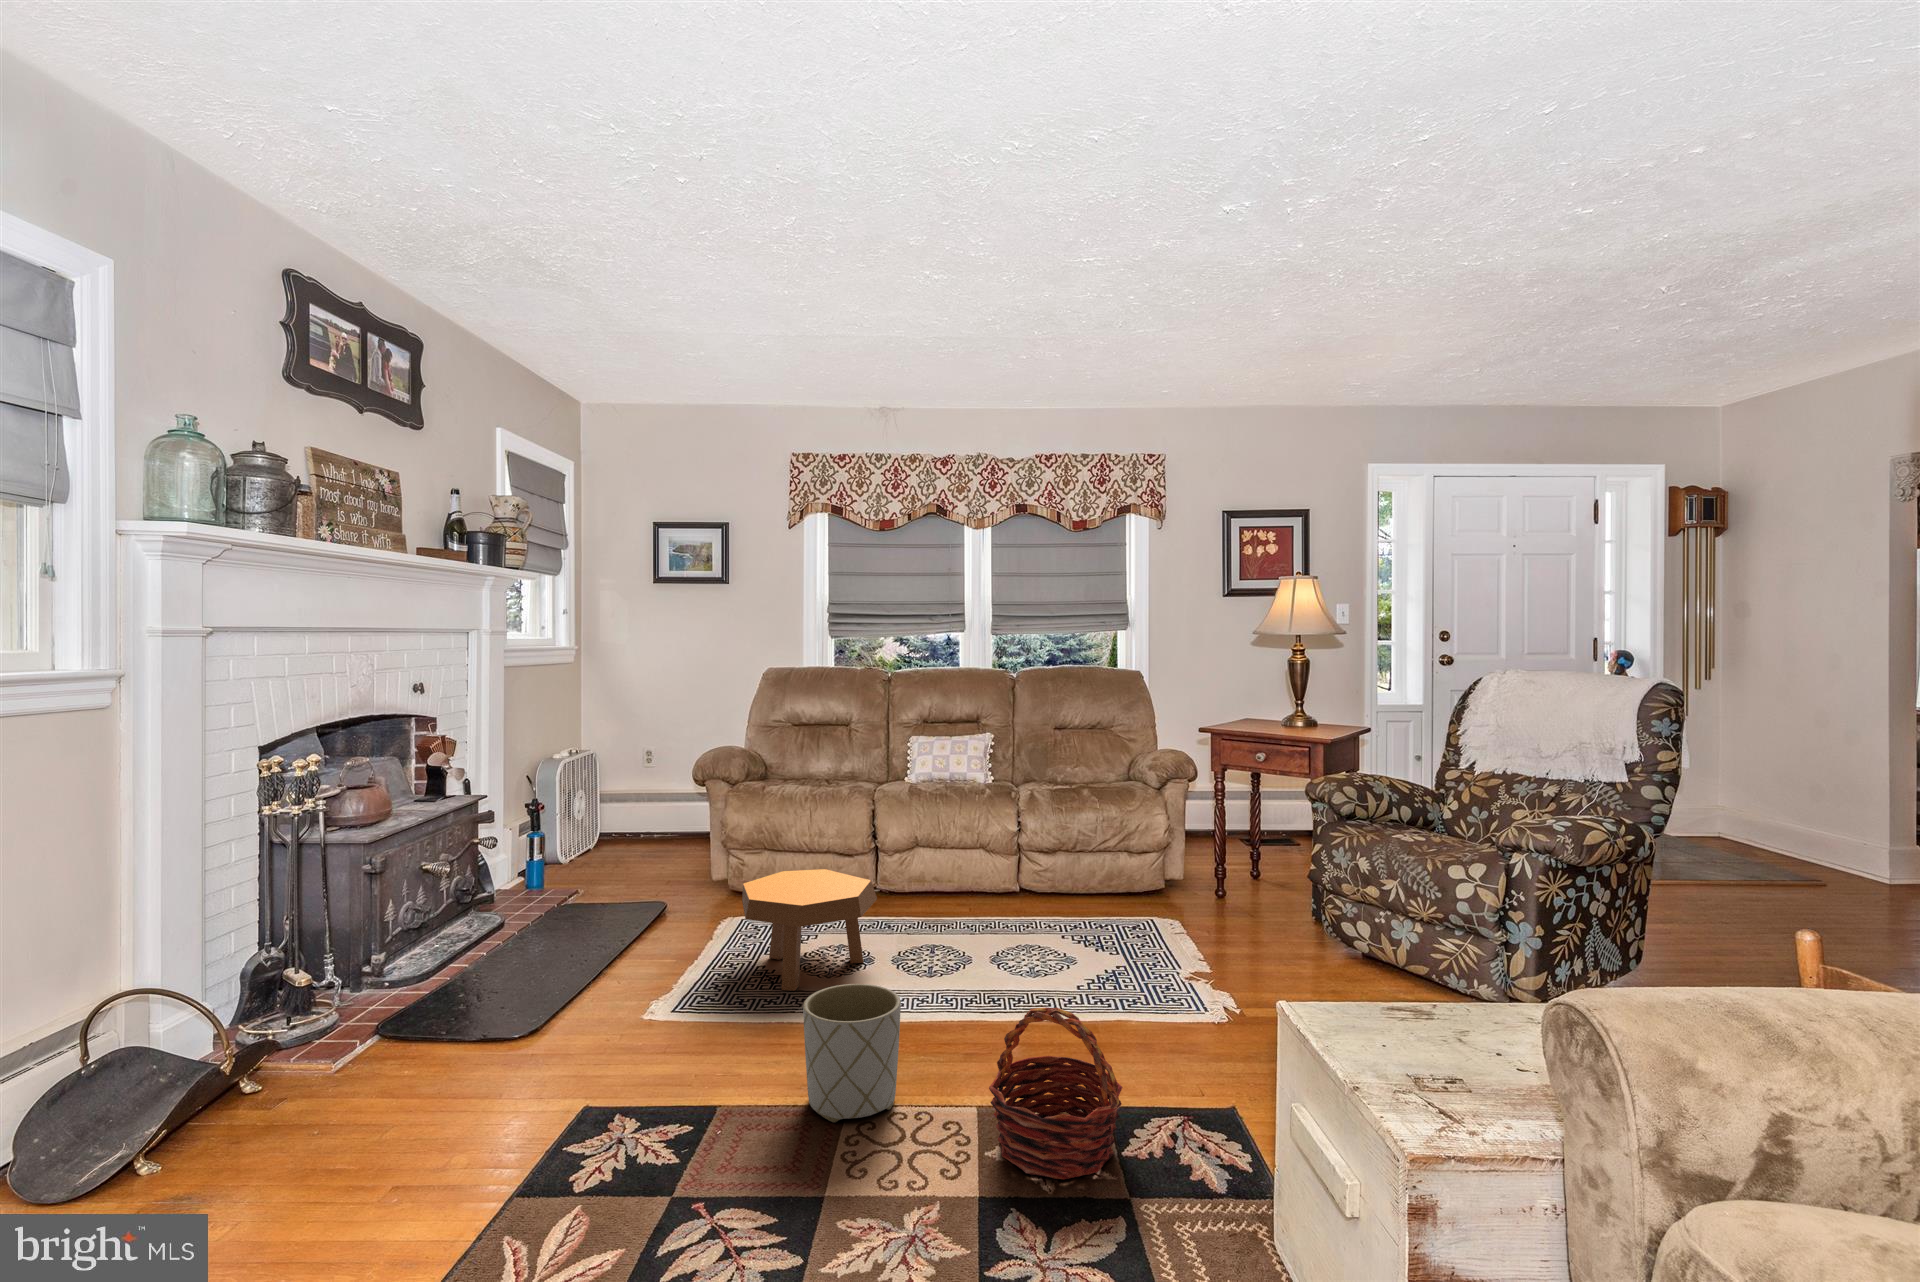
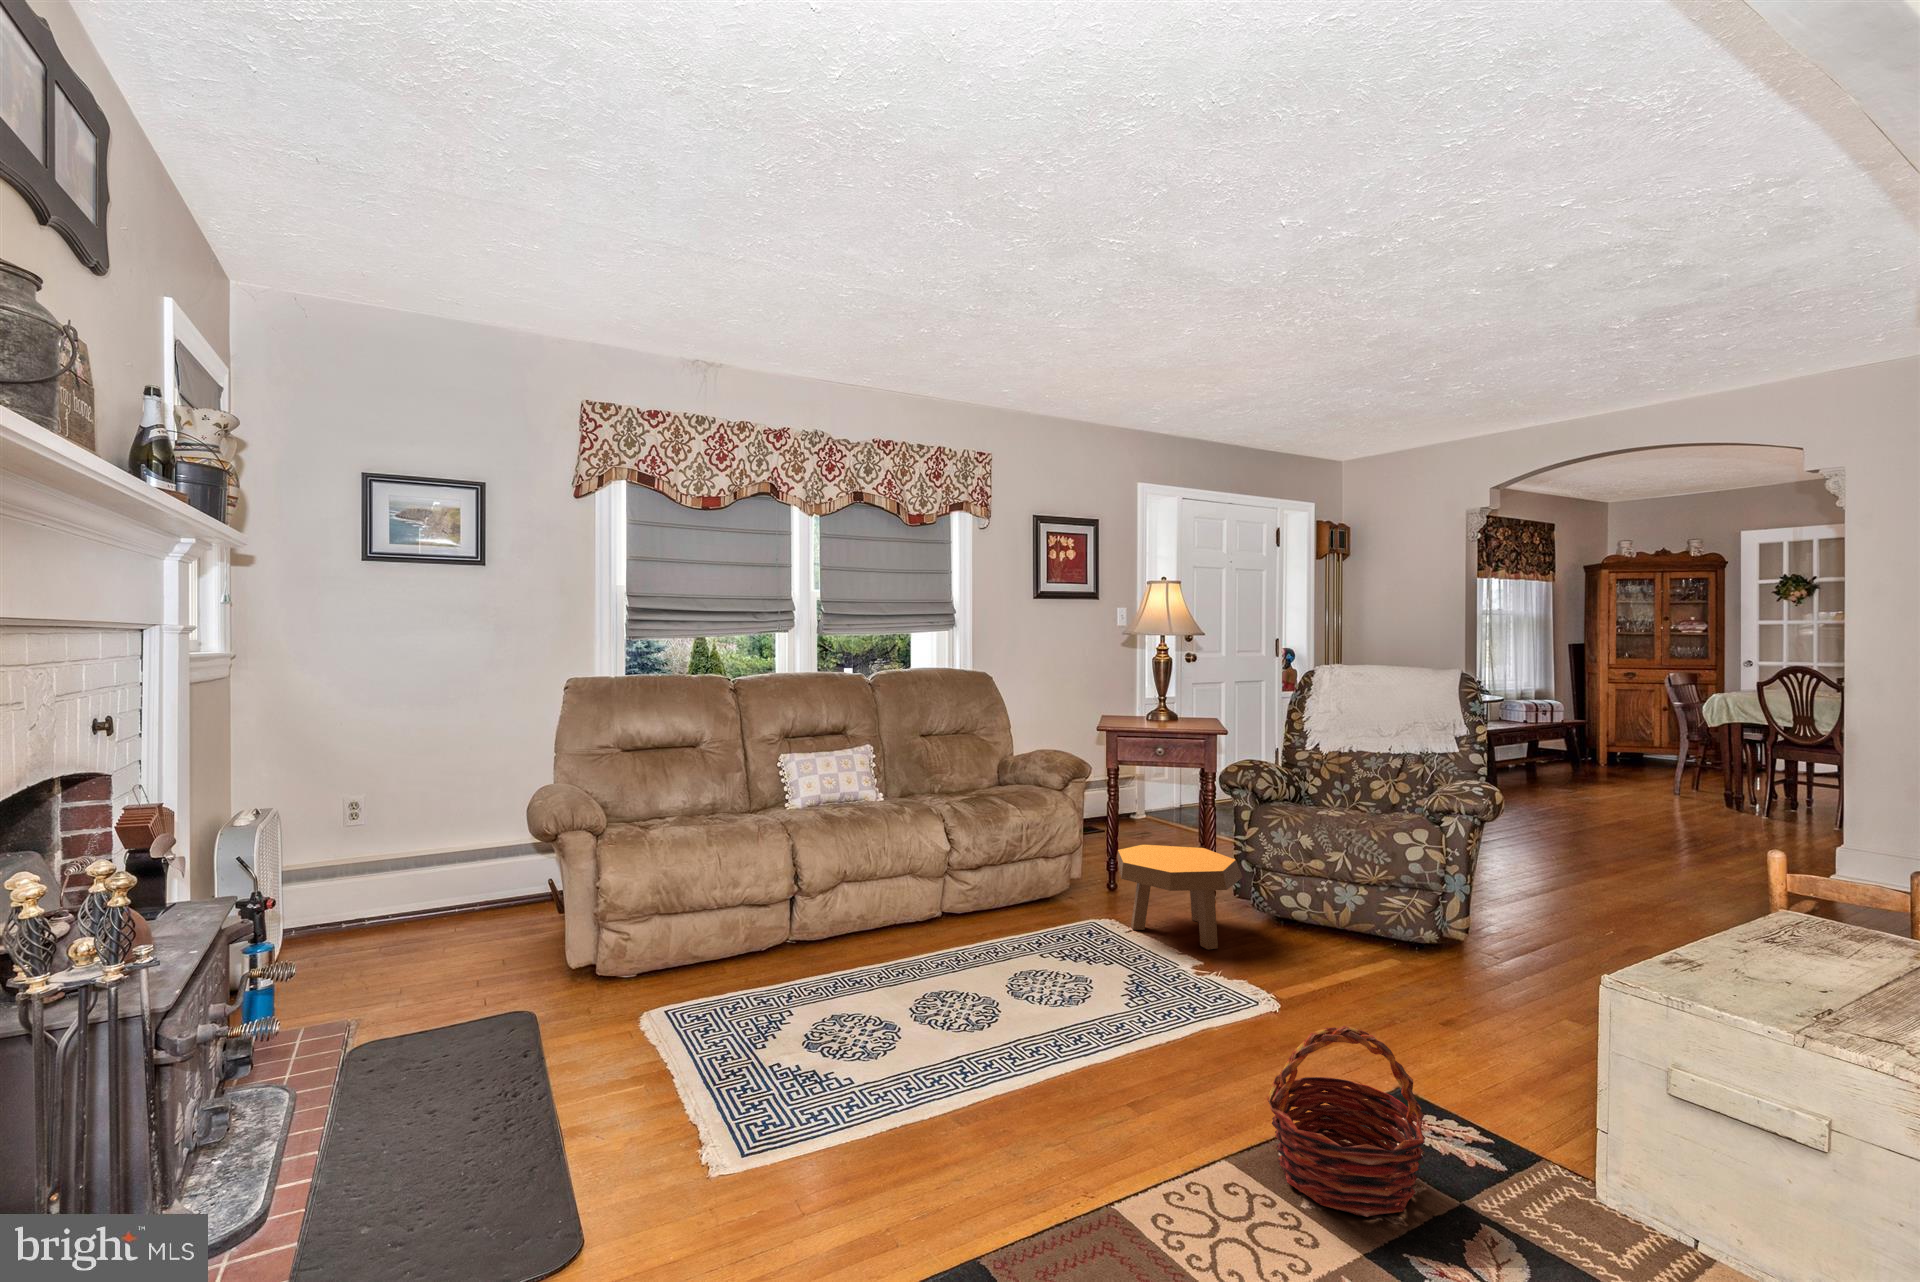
footstool: present [742,869,877,991] -> present [1118,845,1243,950]
planter: present [803,984,901,1122] -> none [1038,1042,1158,1224]

